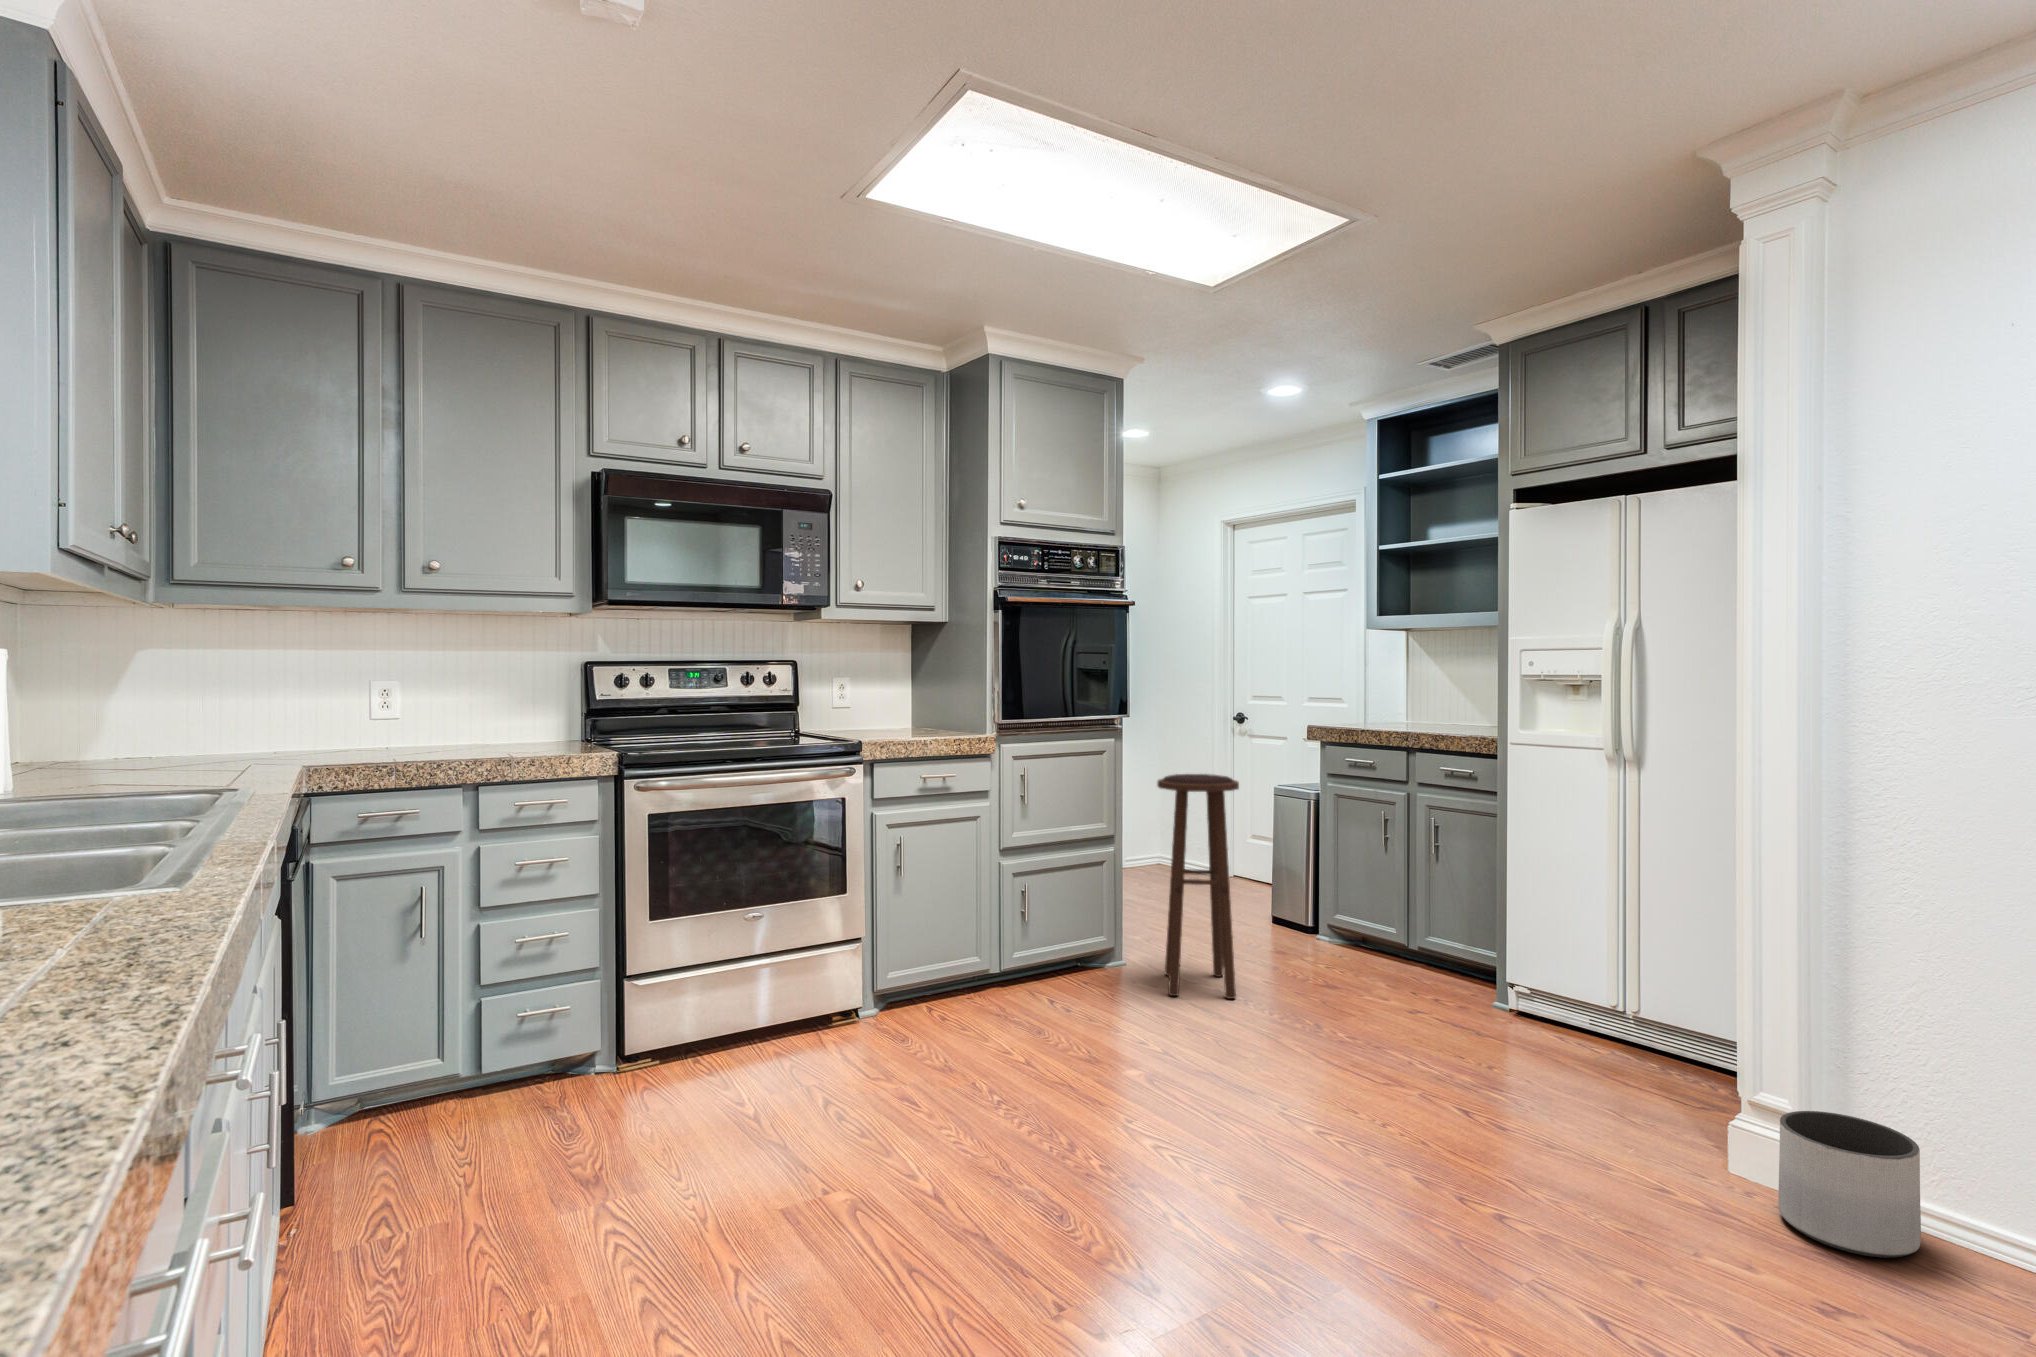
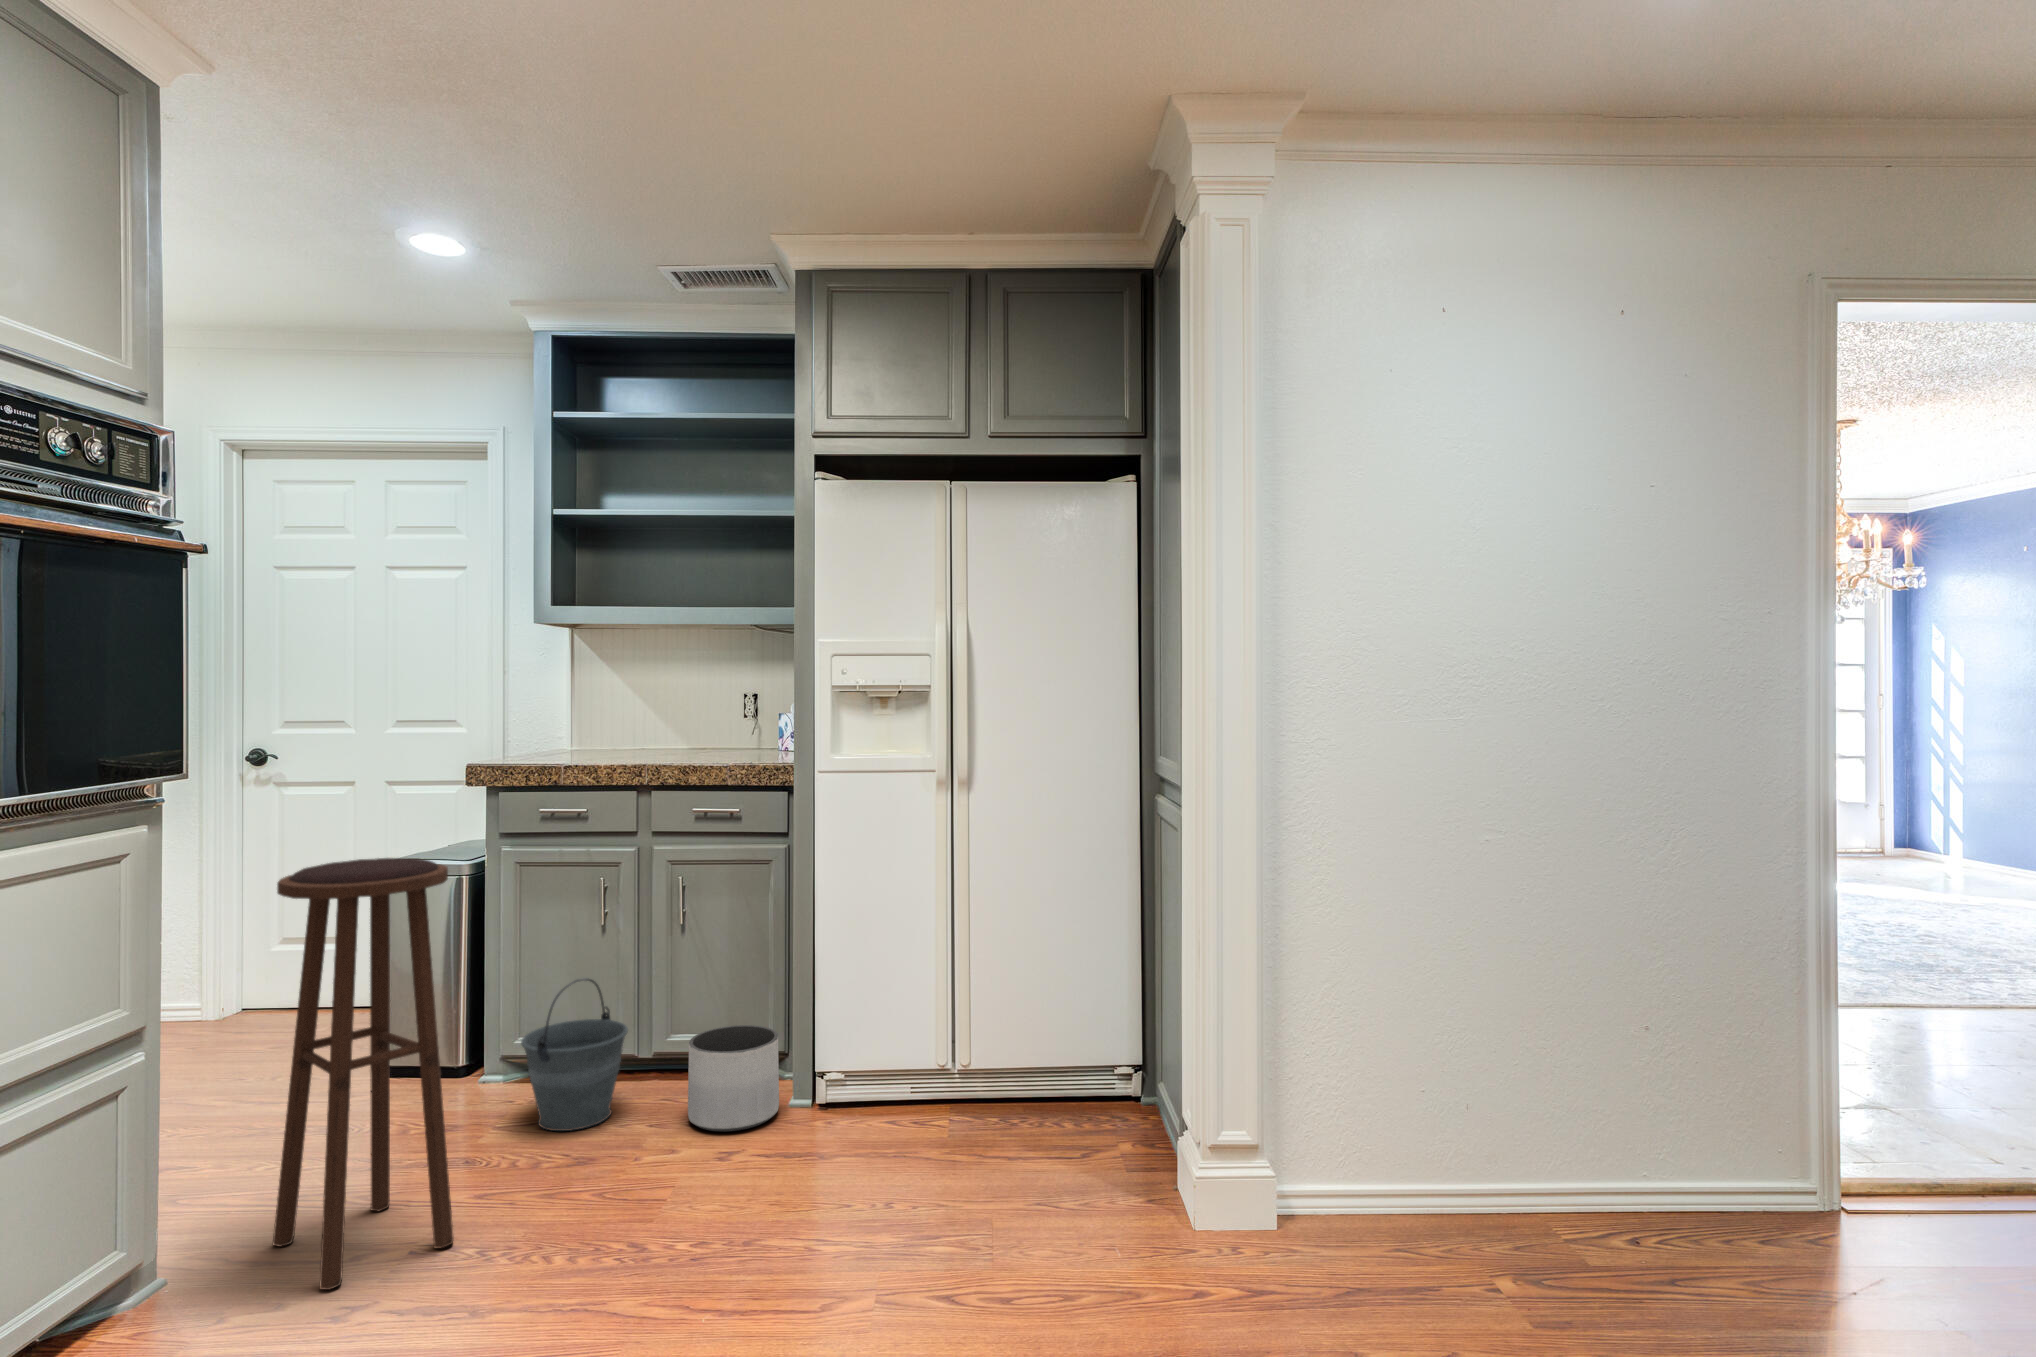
bucket: none [1316,877,1387,976] -> present [521,978,628,1131]
planter: present [1778,1111,1921,1258] -> present [688,1025,779,1132]

